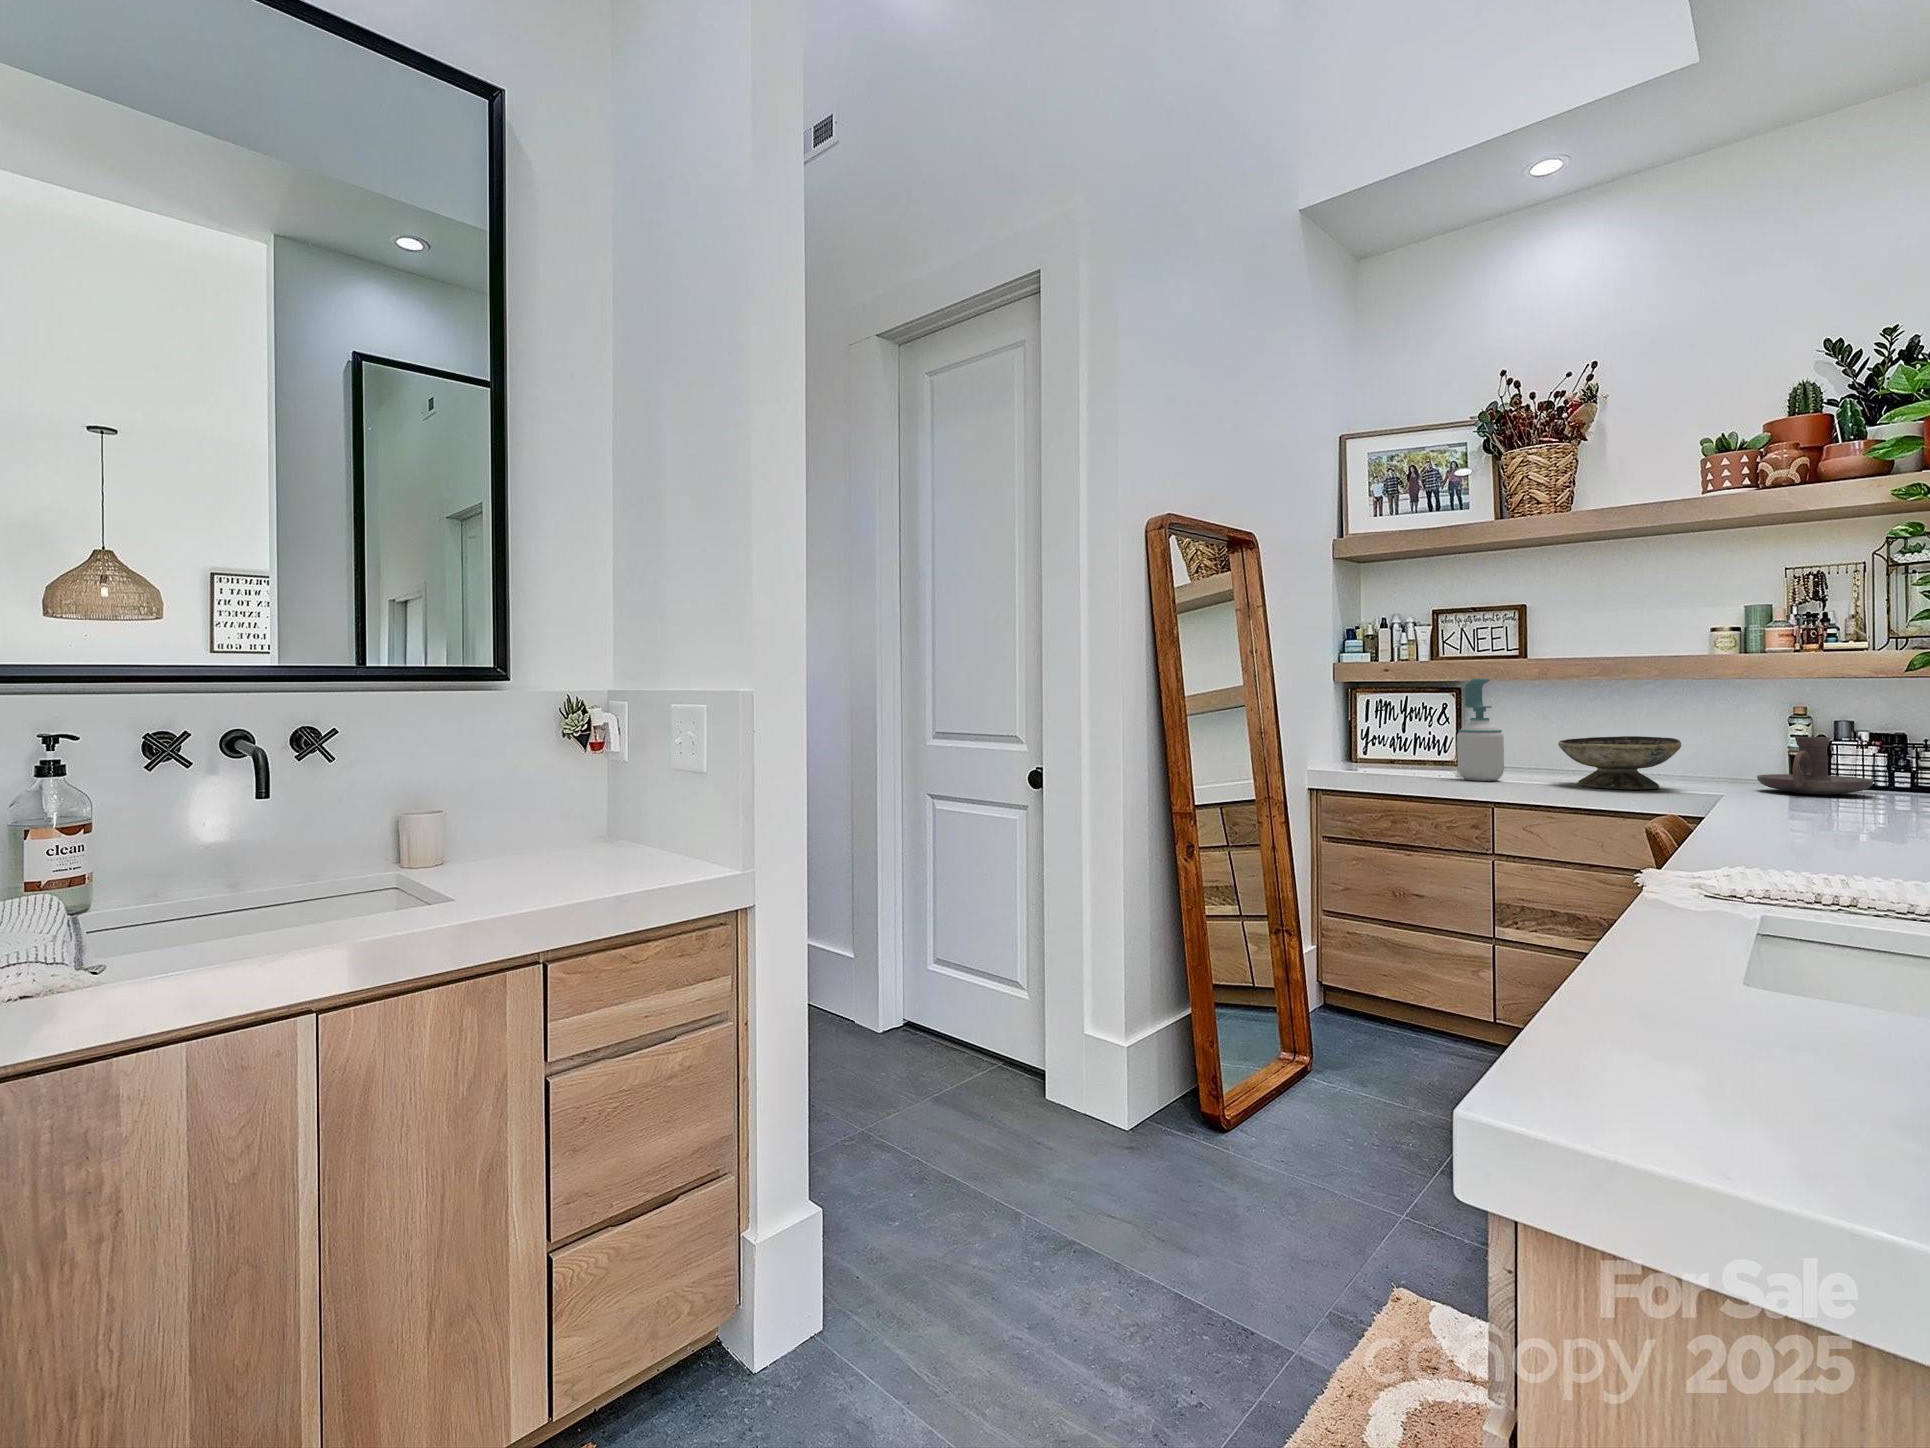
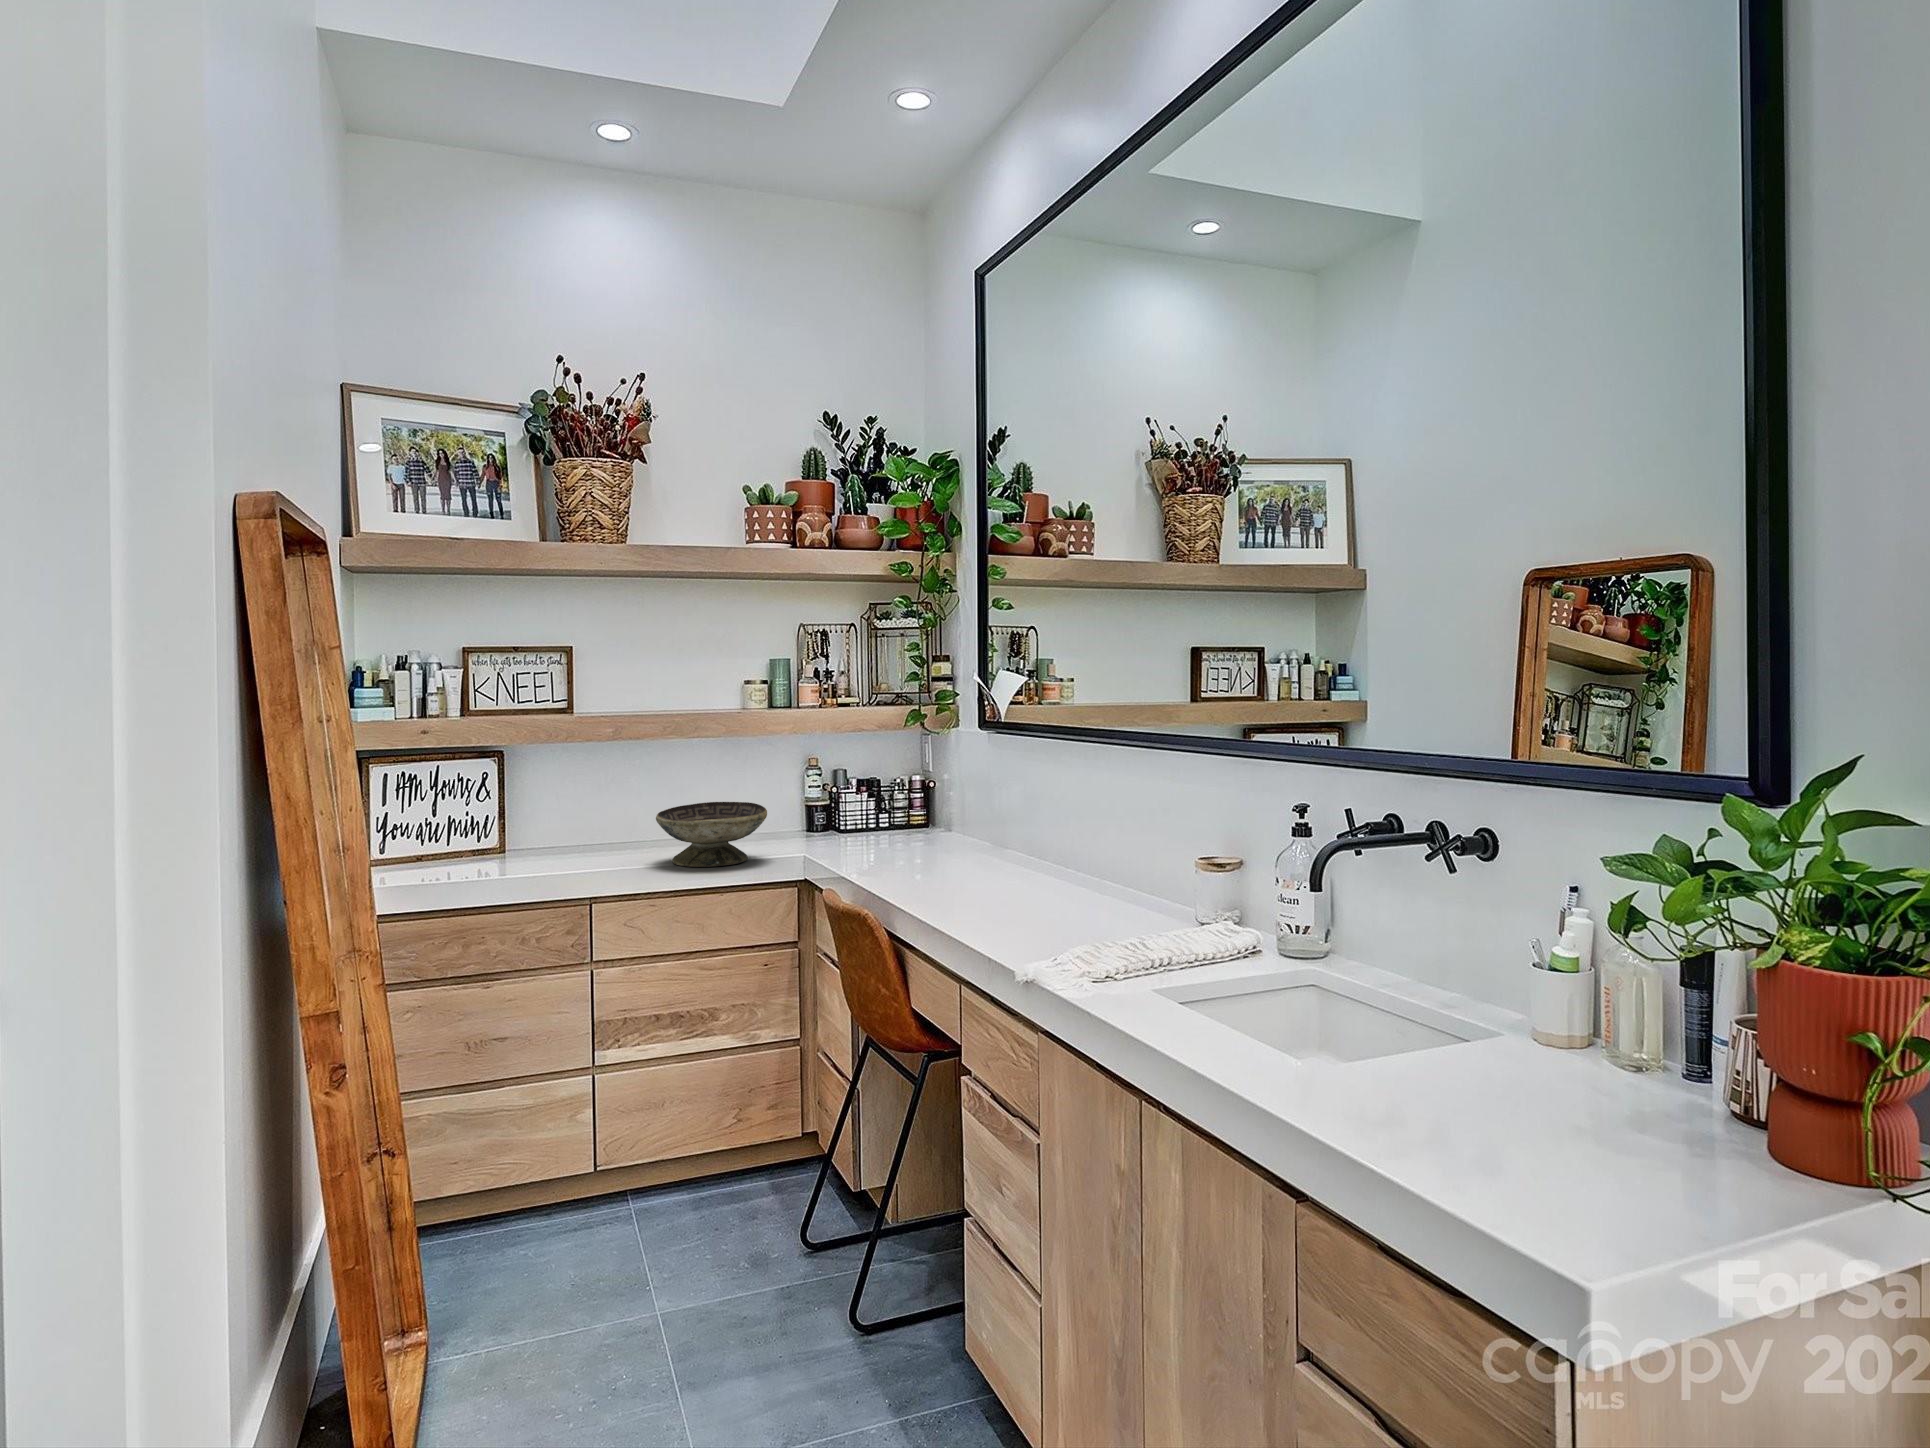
soap bottle: present [1457,678,1504,781] -> none [548,747,602,876]
candle holder: present [1757,737,1873,794] -> none [805,790,885,845]

